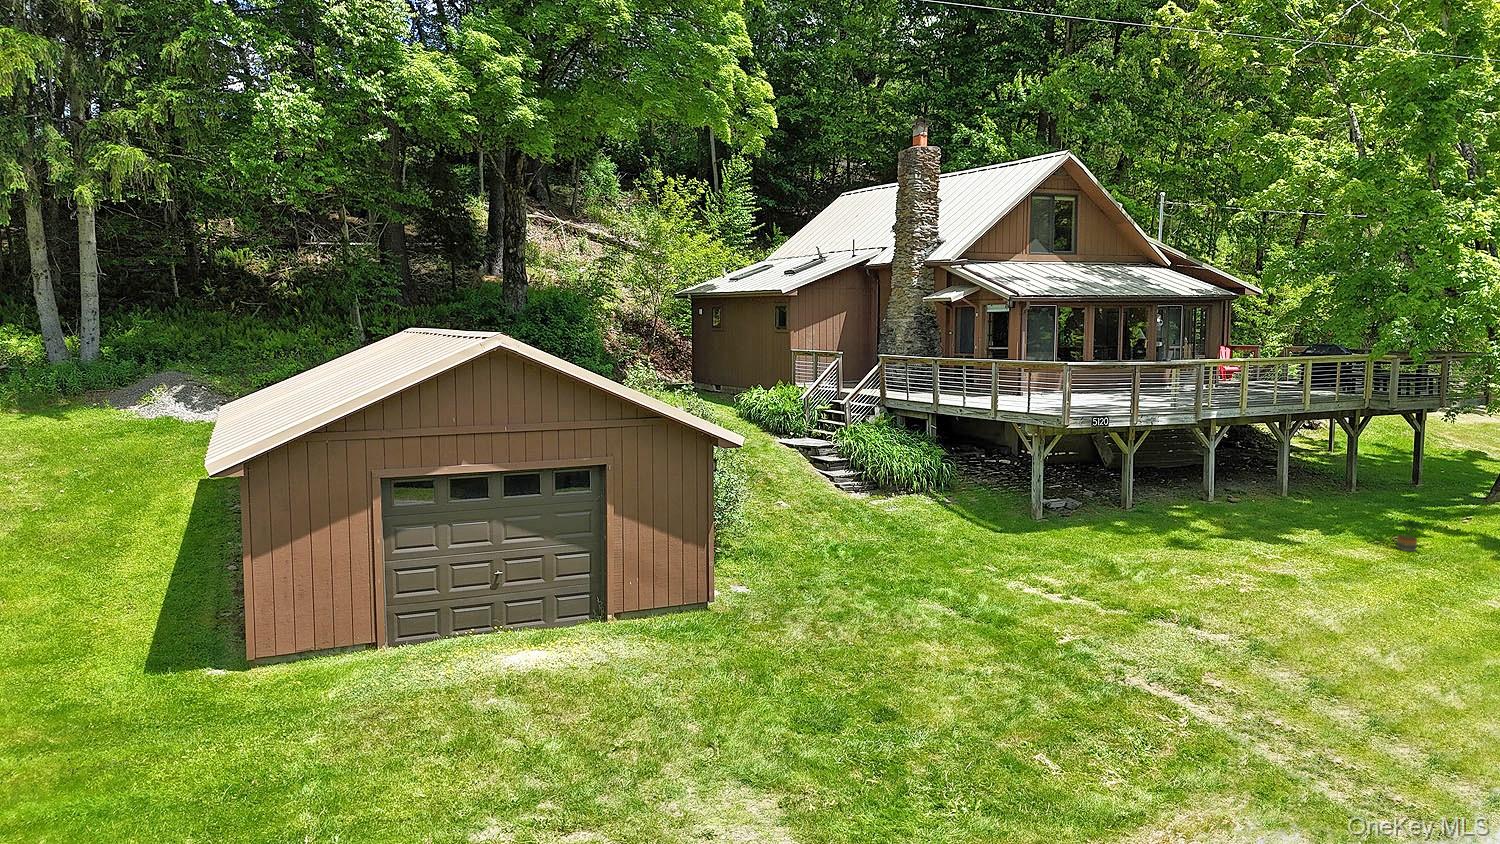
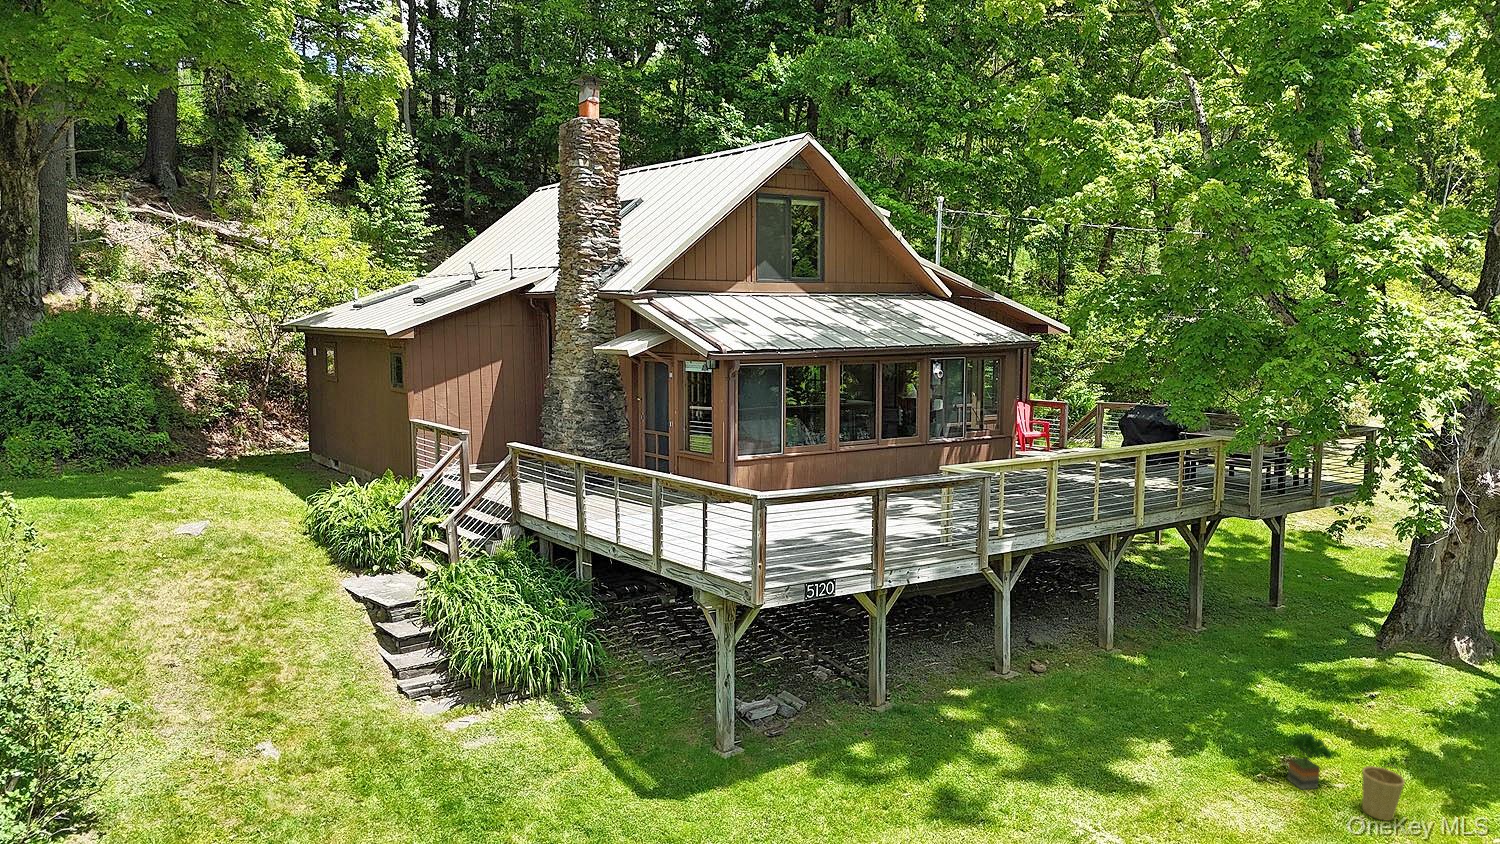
basket: none [1442,532,1469,563] -> present [1362,764,1405,821]

